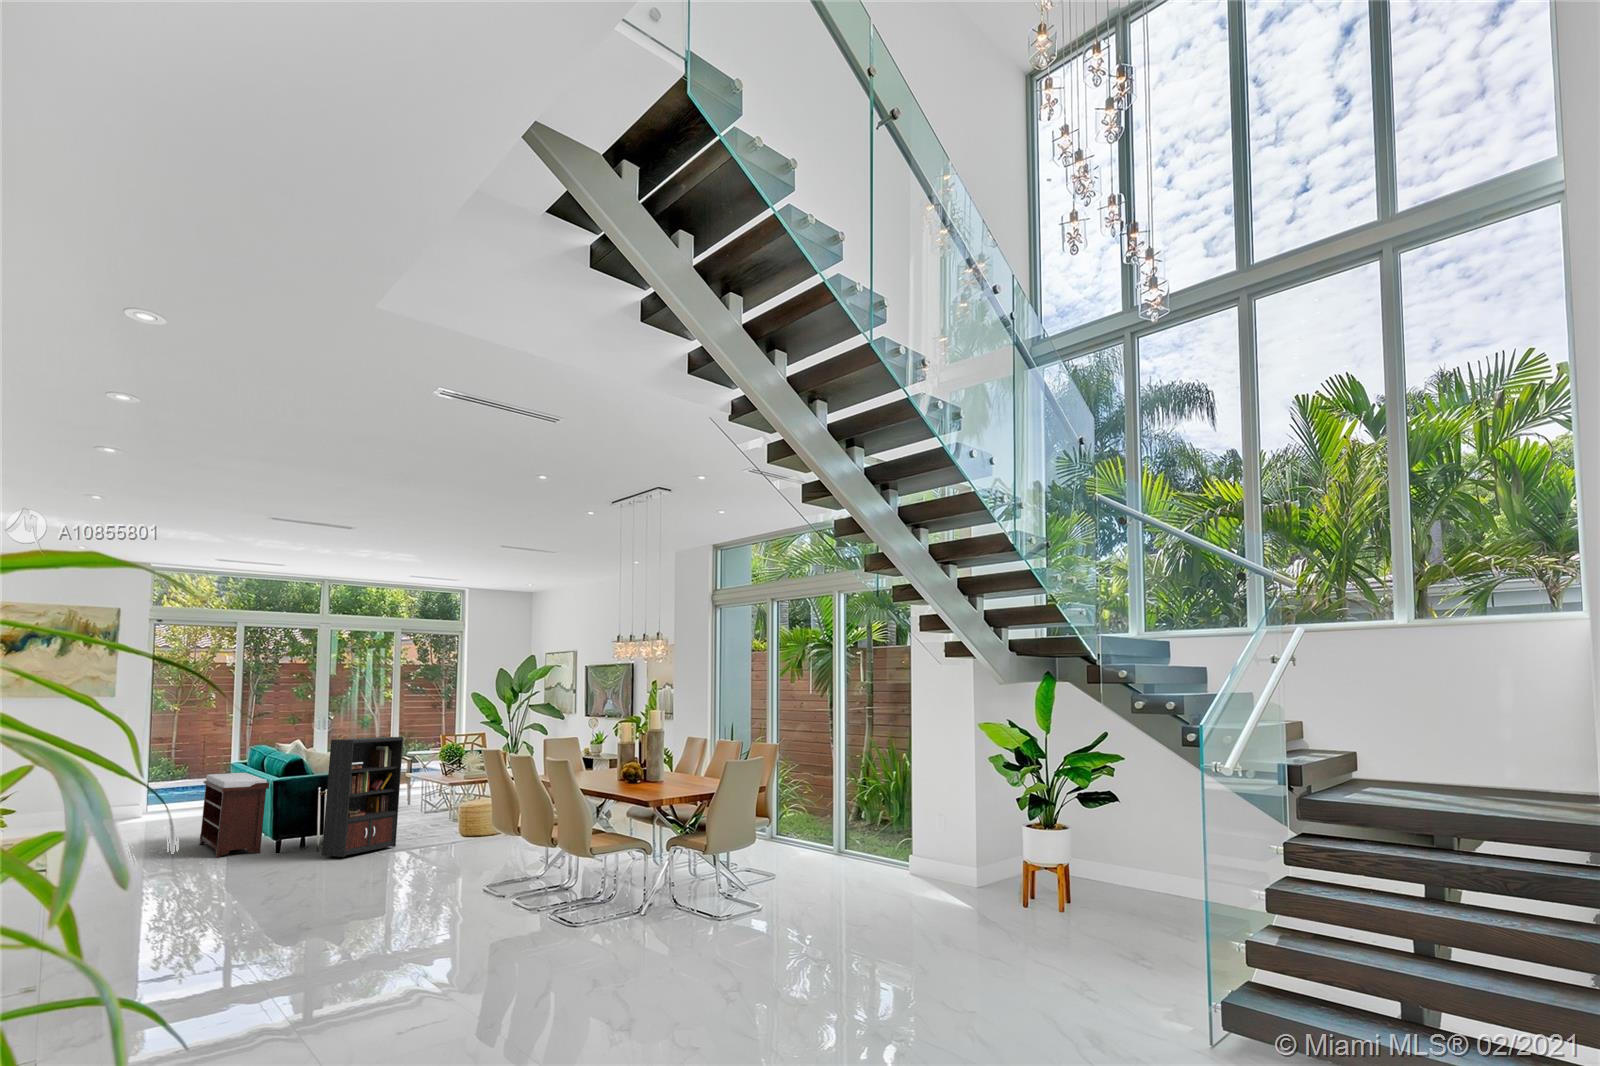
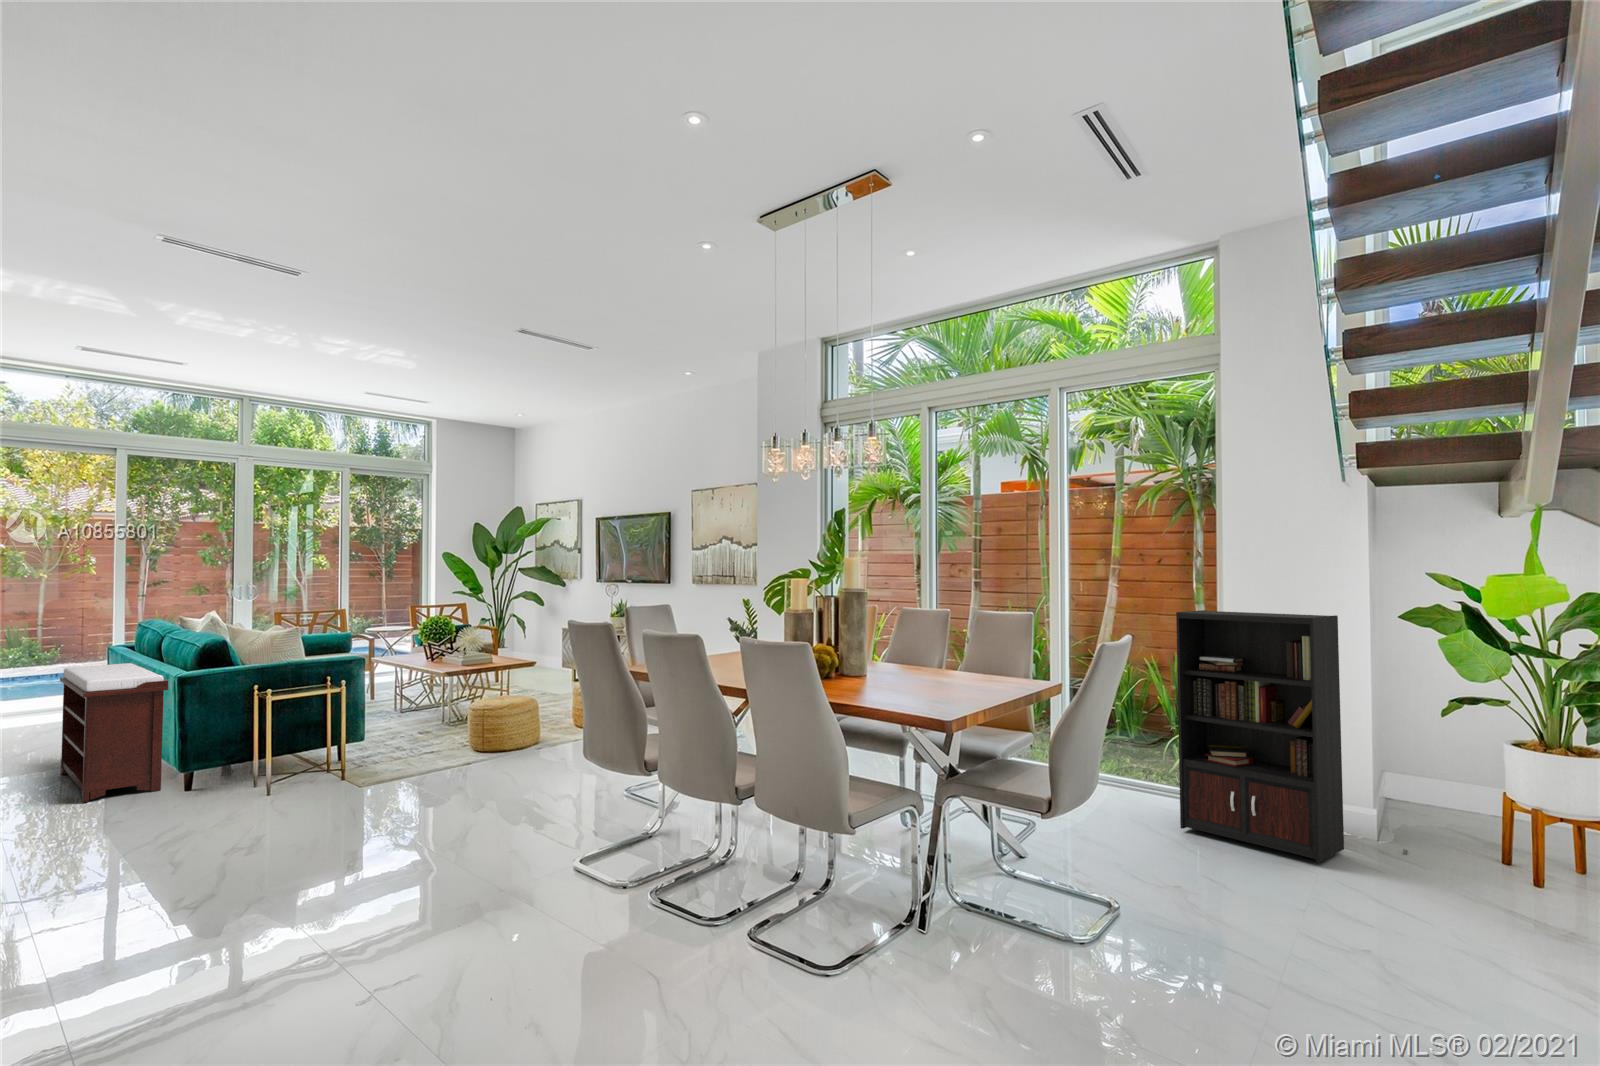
bookcase: present [322,737,403,857] -> present [1176,610,1408,862]

